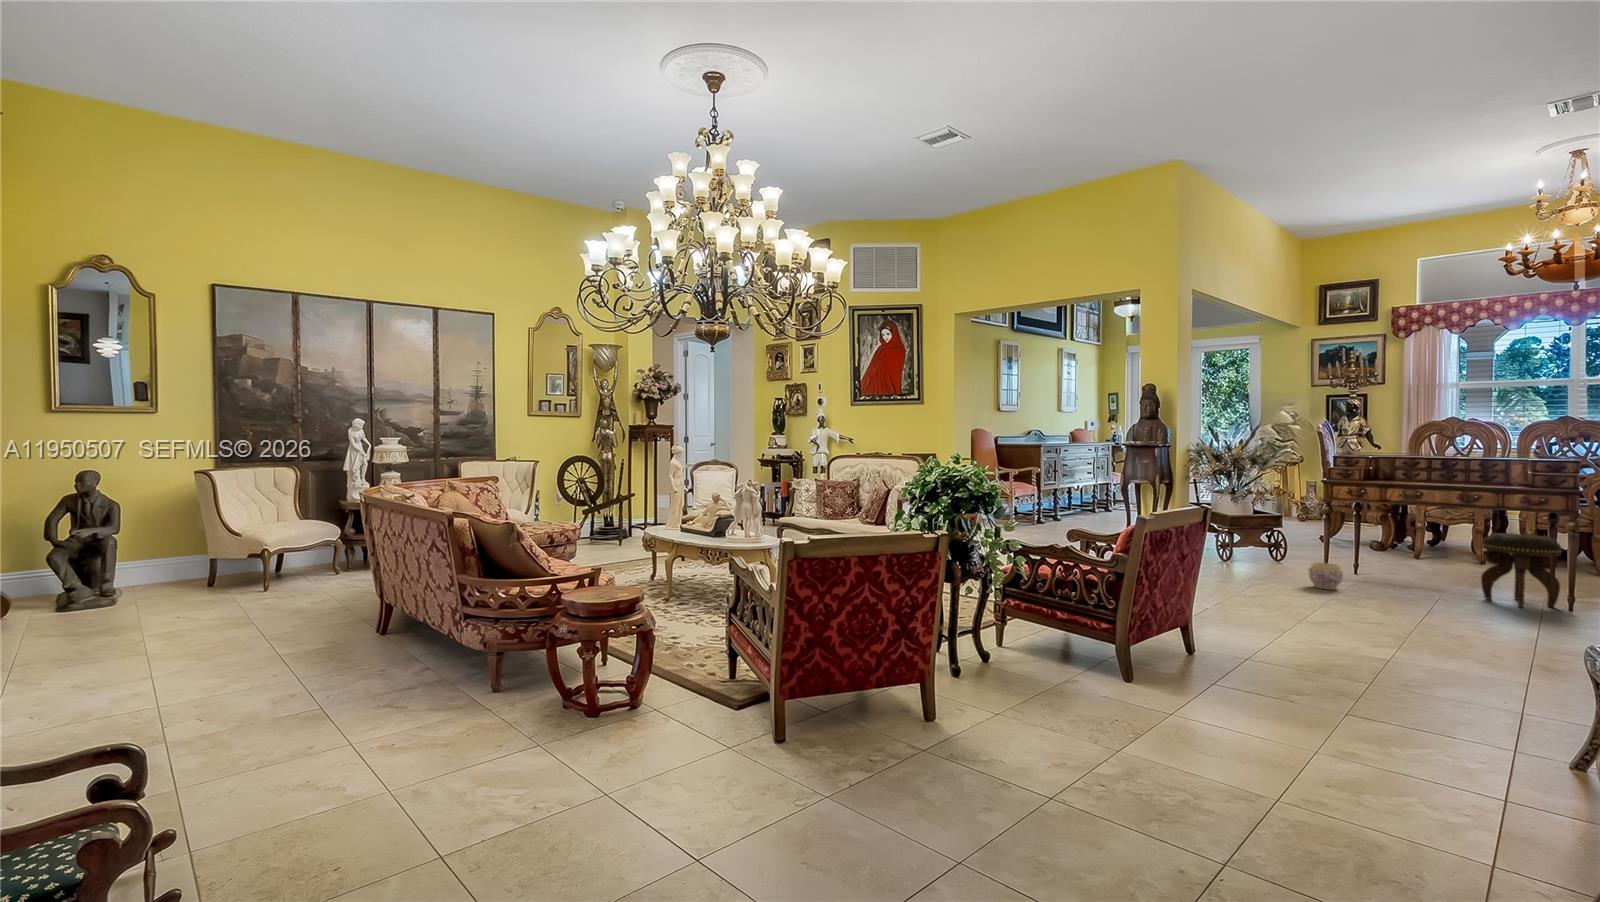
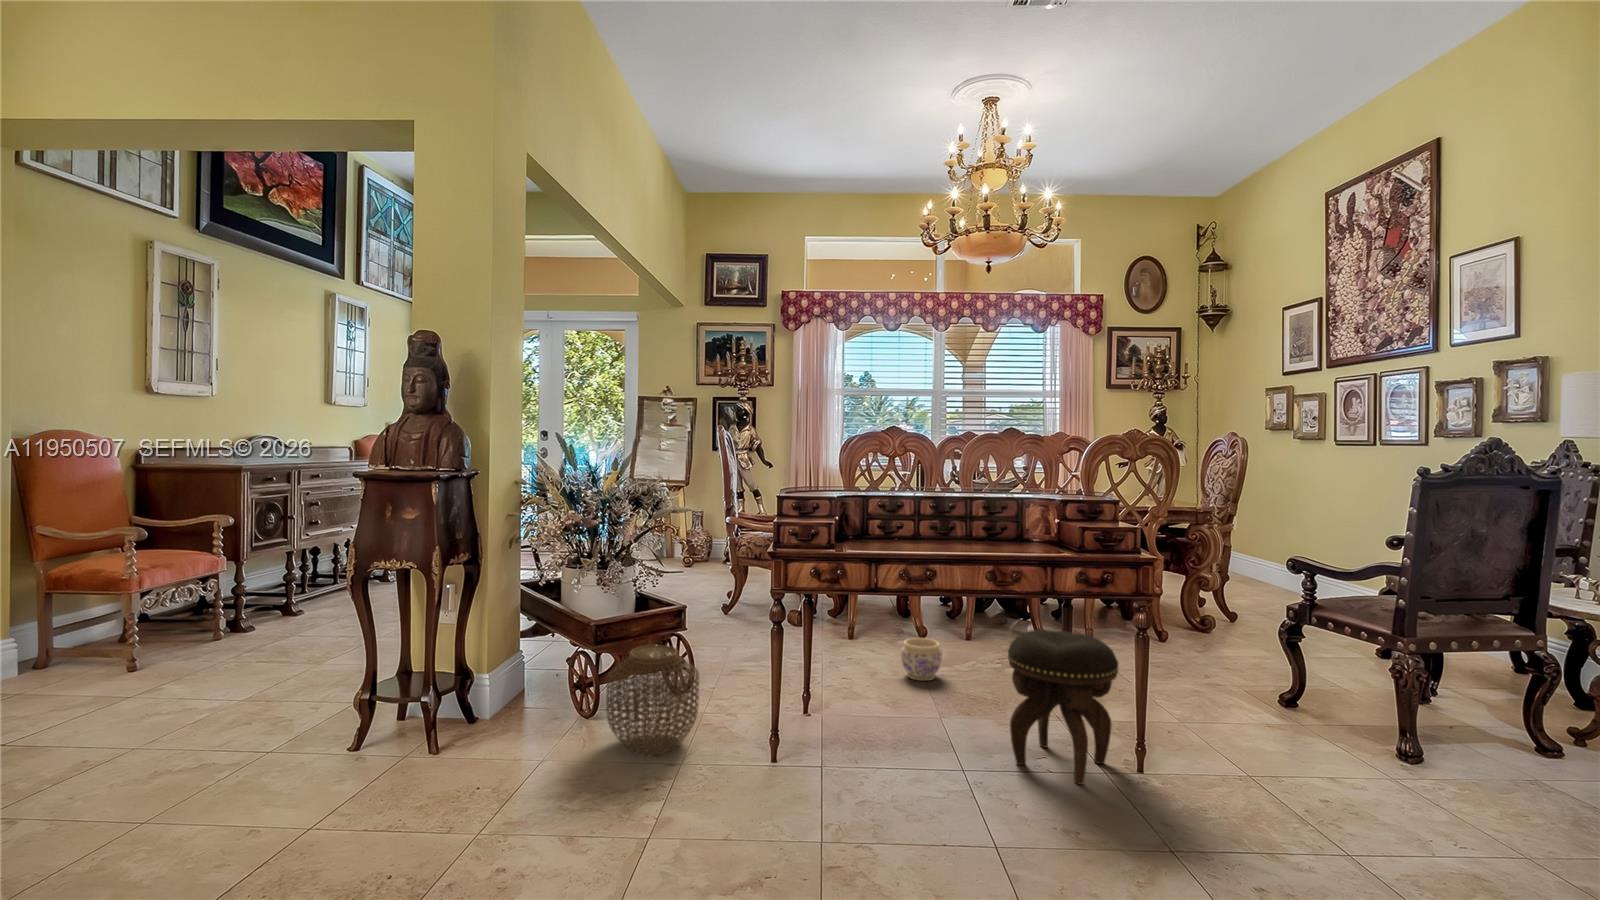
woven basket: none [1238,525,1287,571] -> present [606,645,699,755]
planter: present [1308,562,1343,590] -> present [901,638,942,681]

